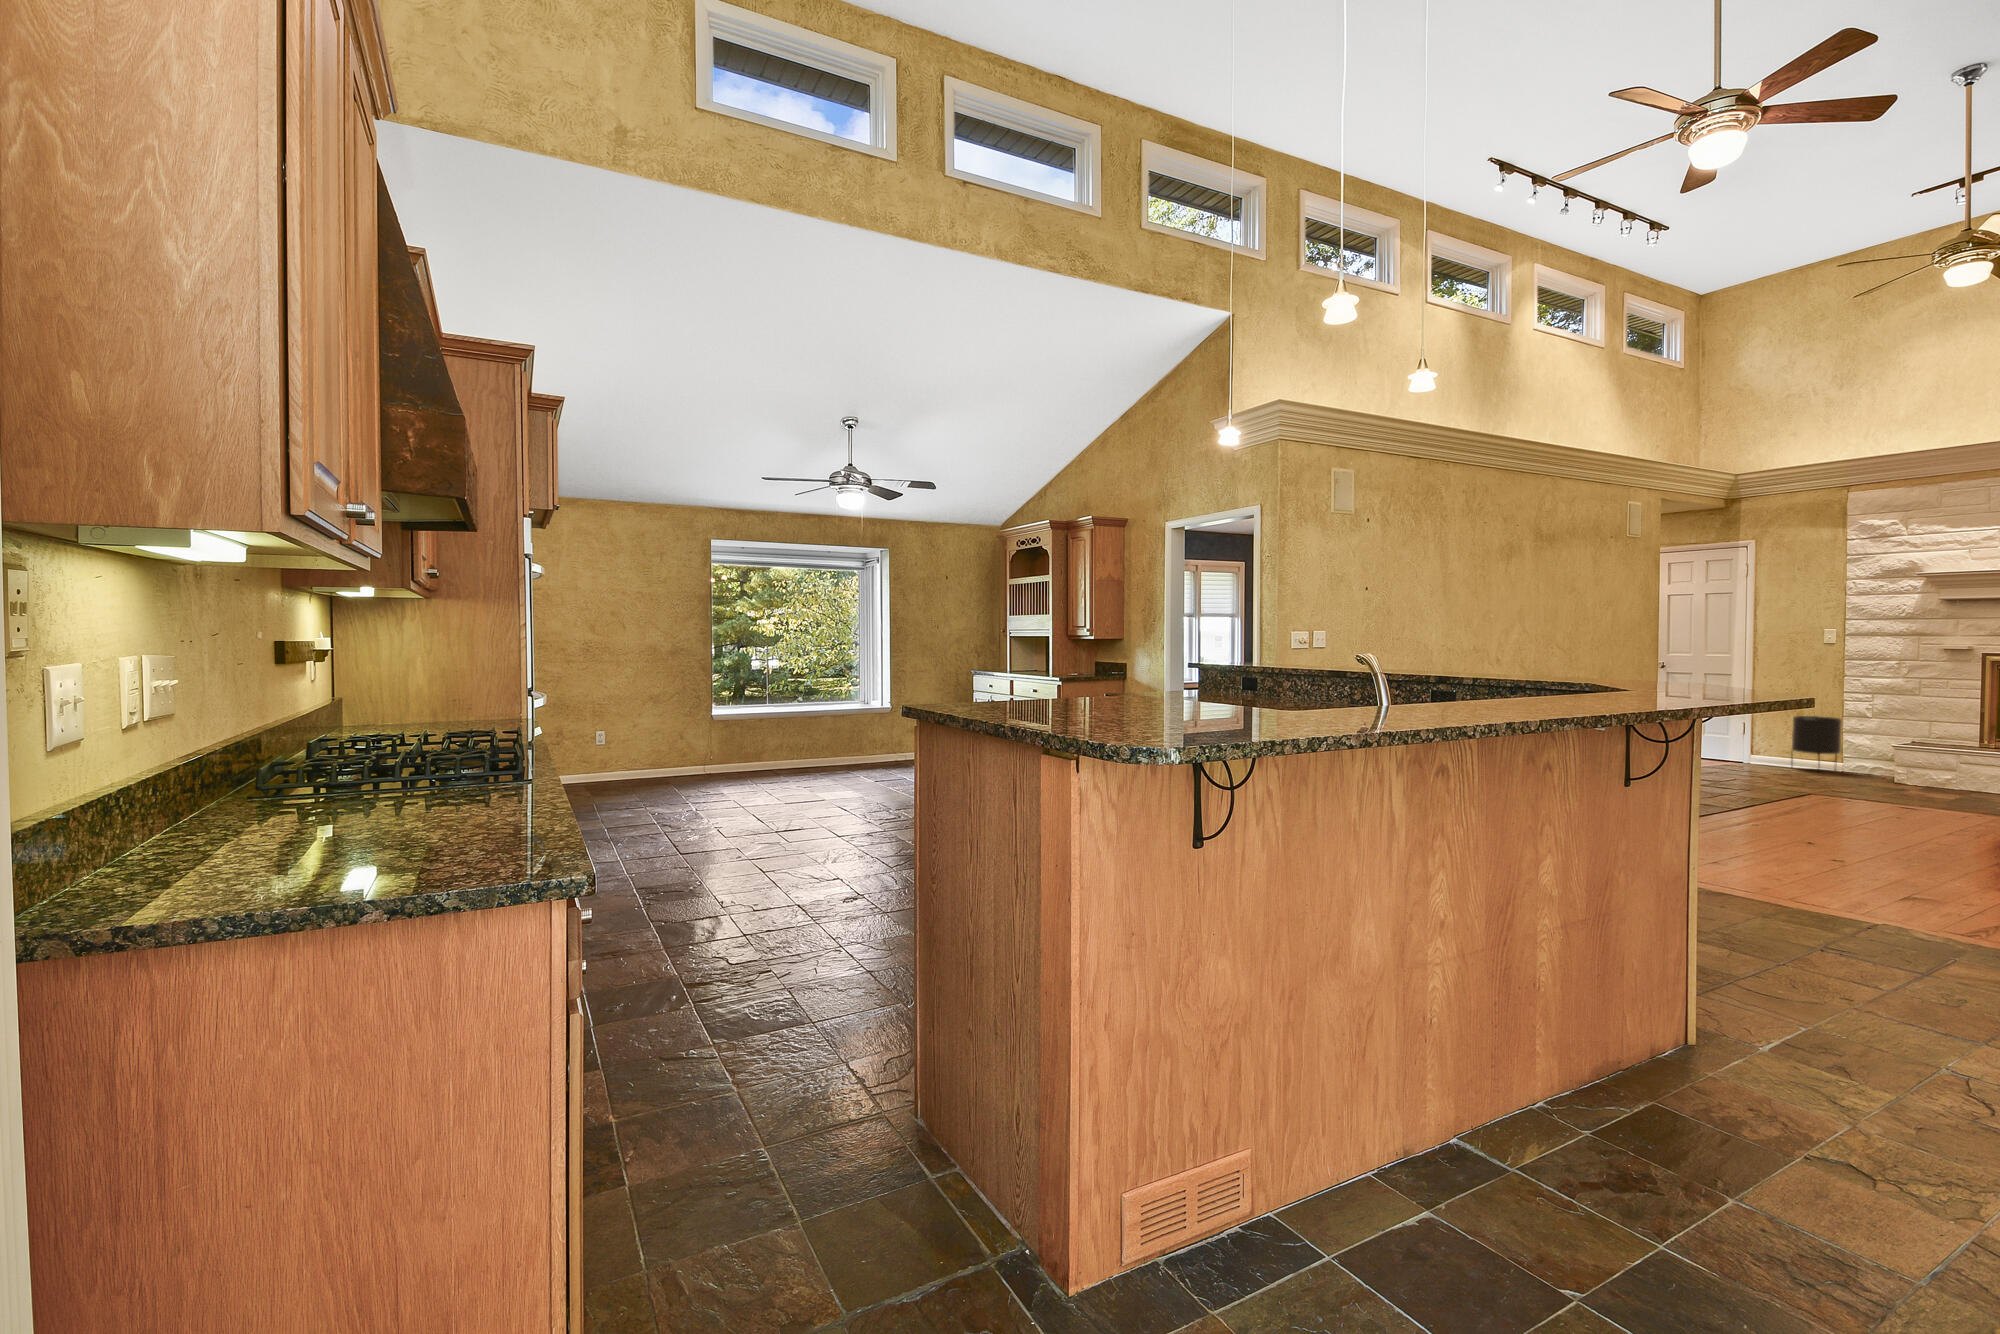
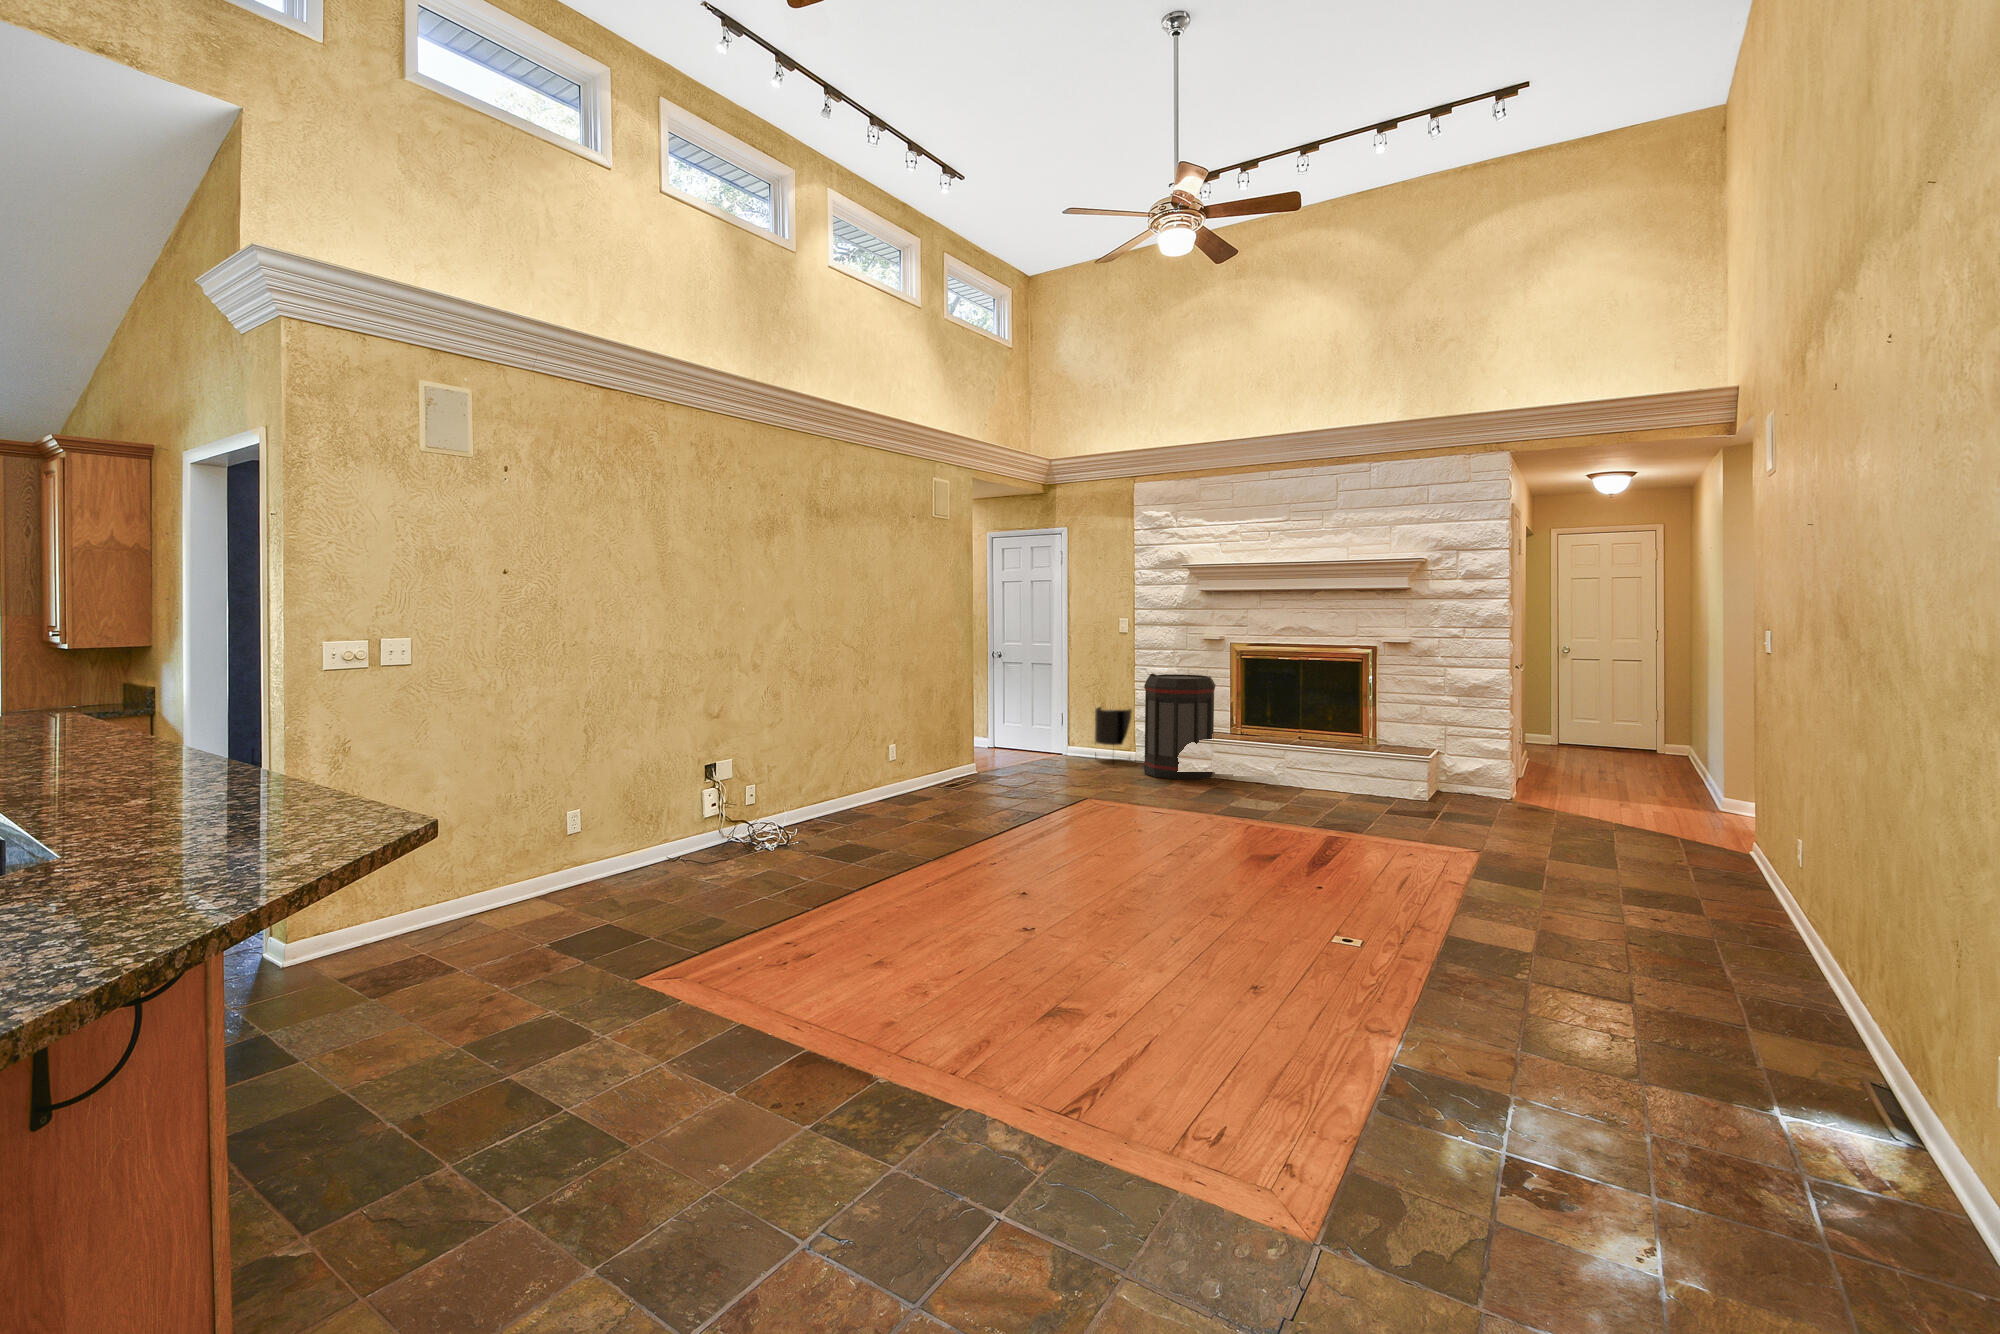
trash can: none [1866,683,1967,790] -> present [1143,673,1215,780]

